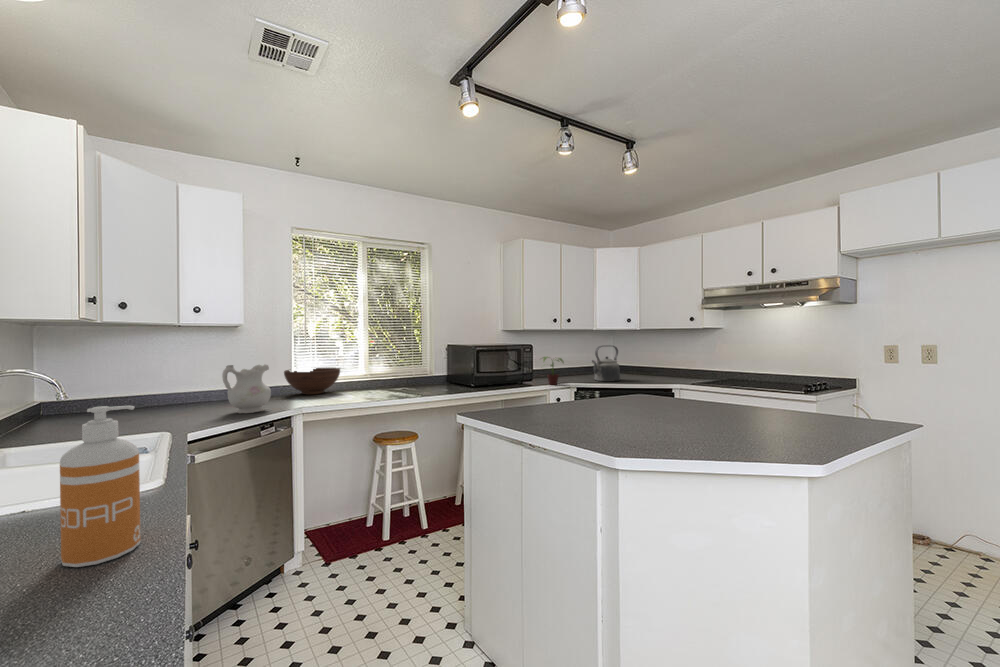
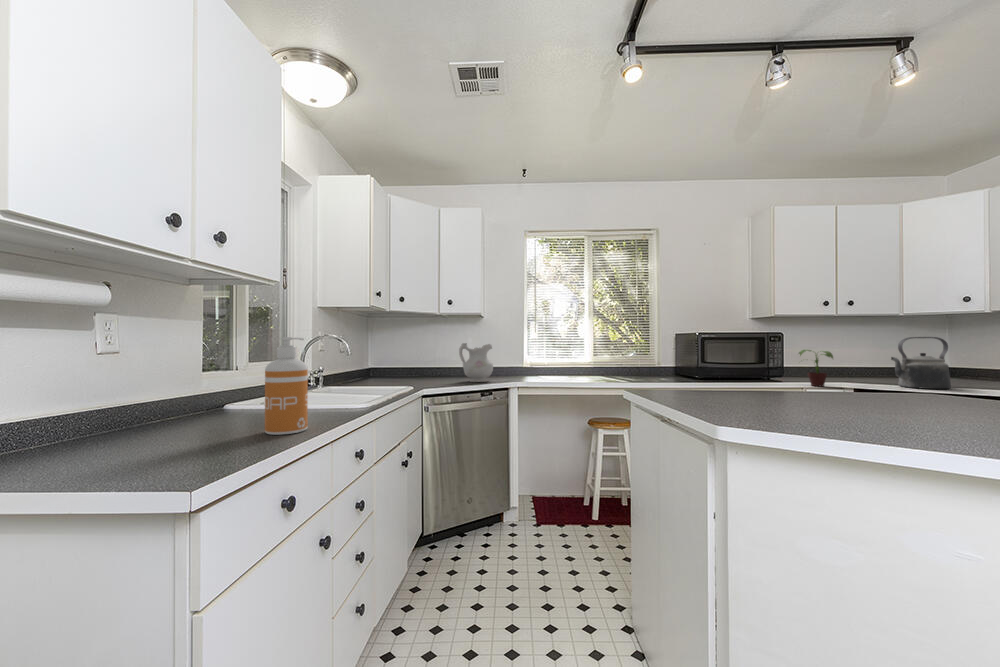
fruit bowl: present [284,367,340,395] -> none [517,353,562,375]

